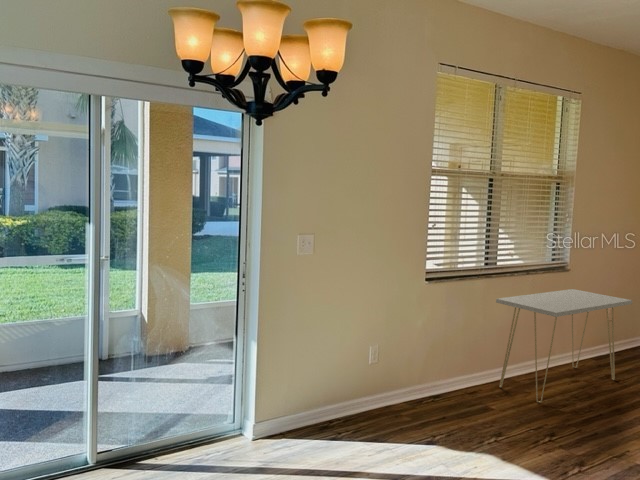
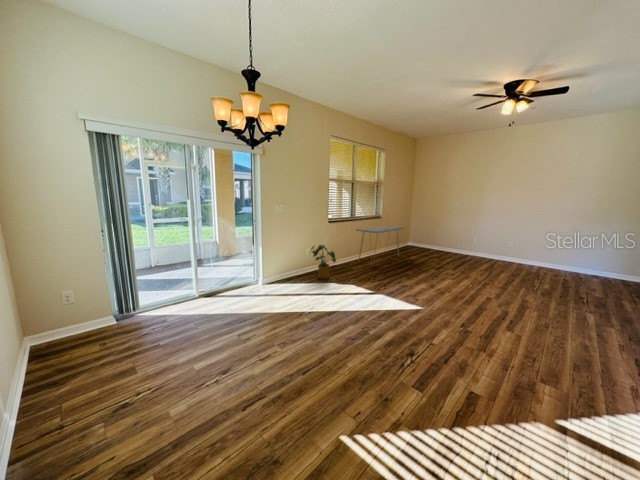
house plant: none [371,338,442,434] -> present [311,245,336,279]

